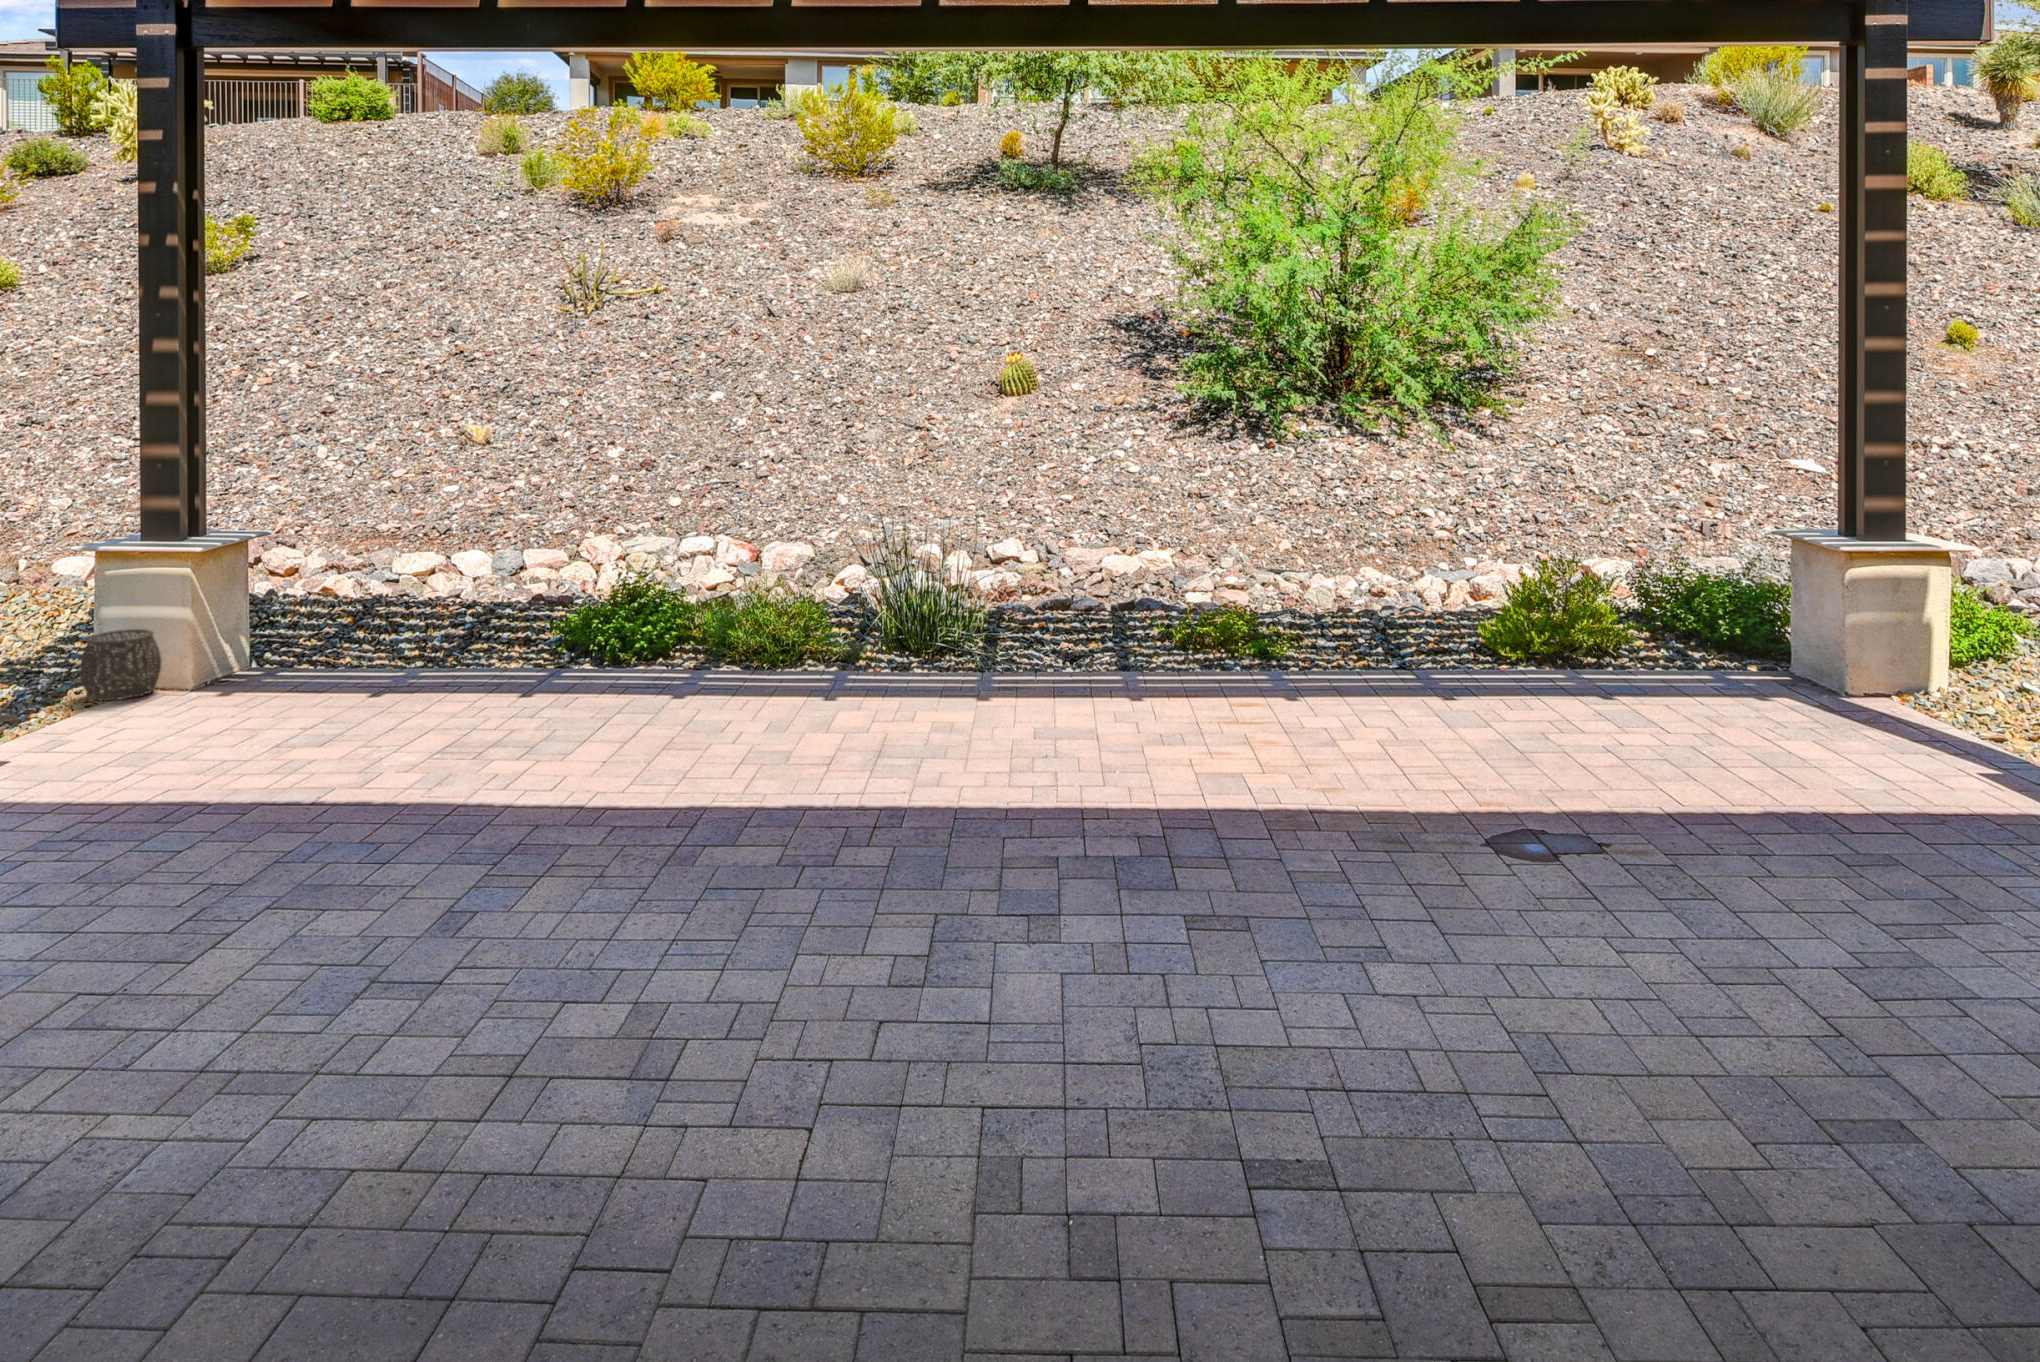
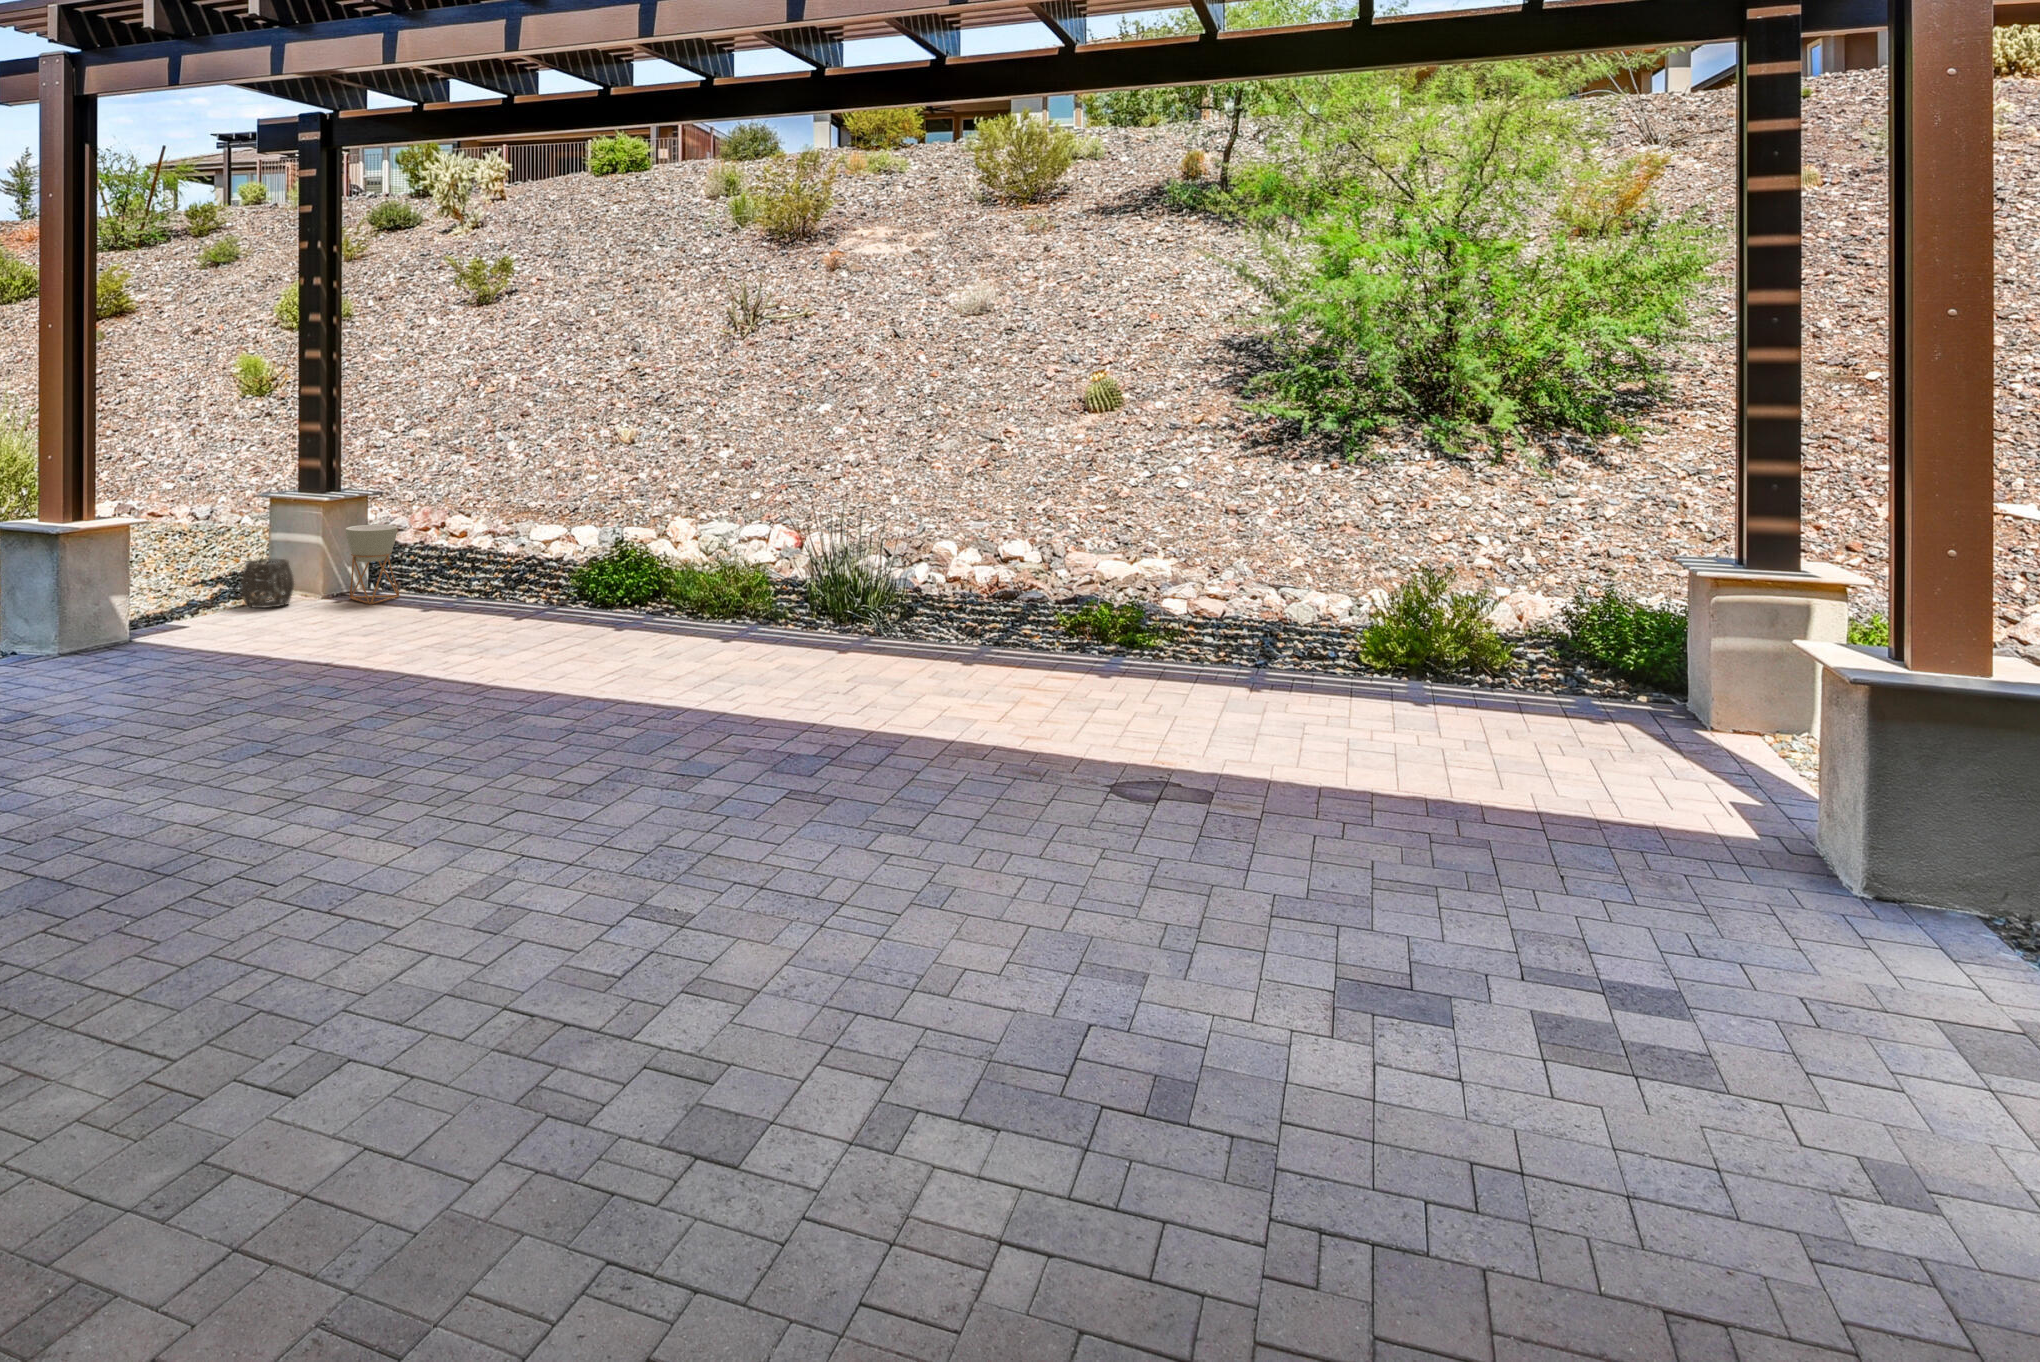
planter: none [233,572,307,679] -> present [345,525,399,605]

